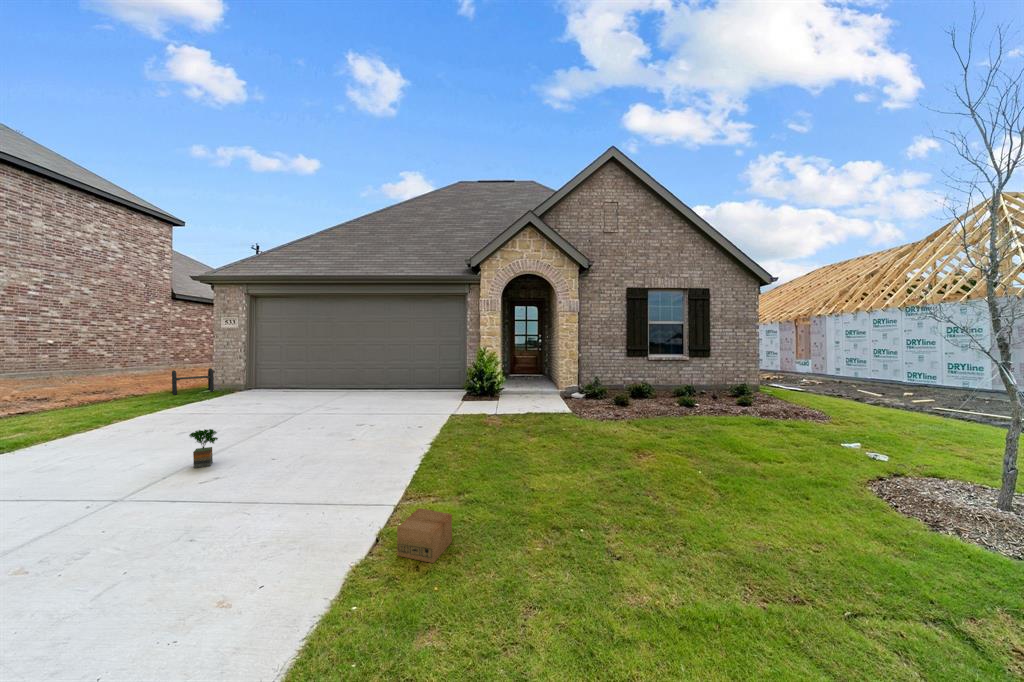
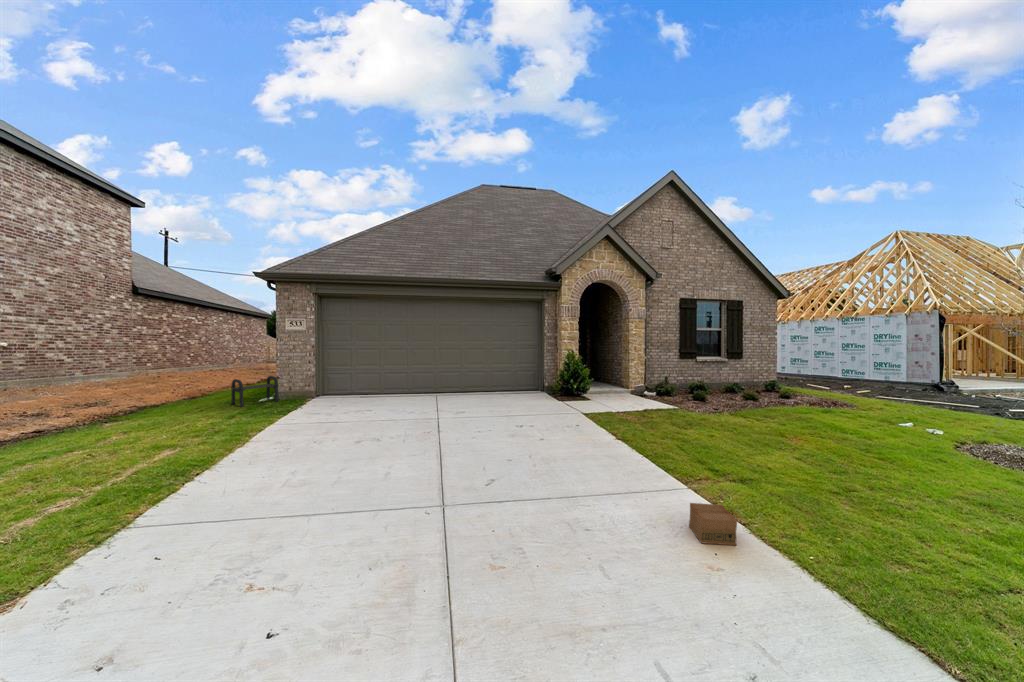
potted tree: present [189,429,218,468] -> none [456,443,484,483]
cardboard box: present [397,508,452,563] -> present [689,503,737,545]

